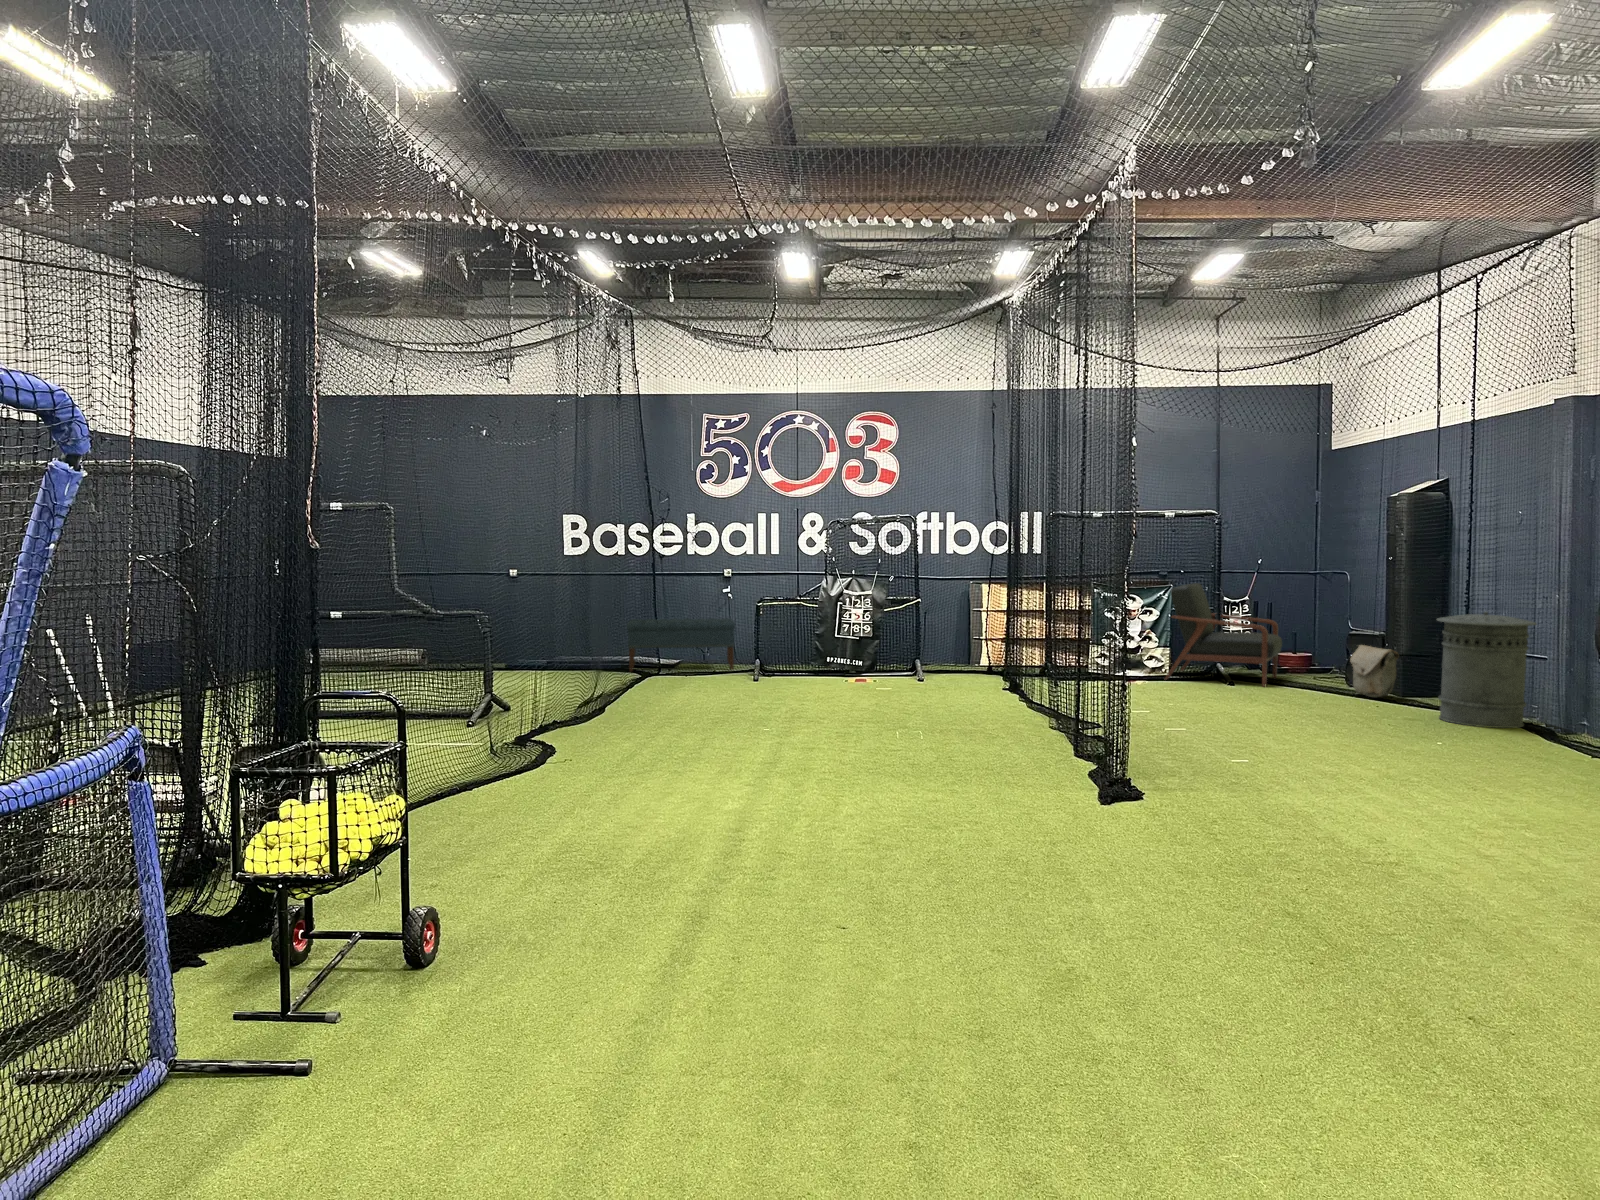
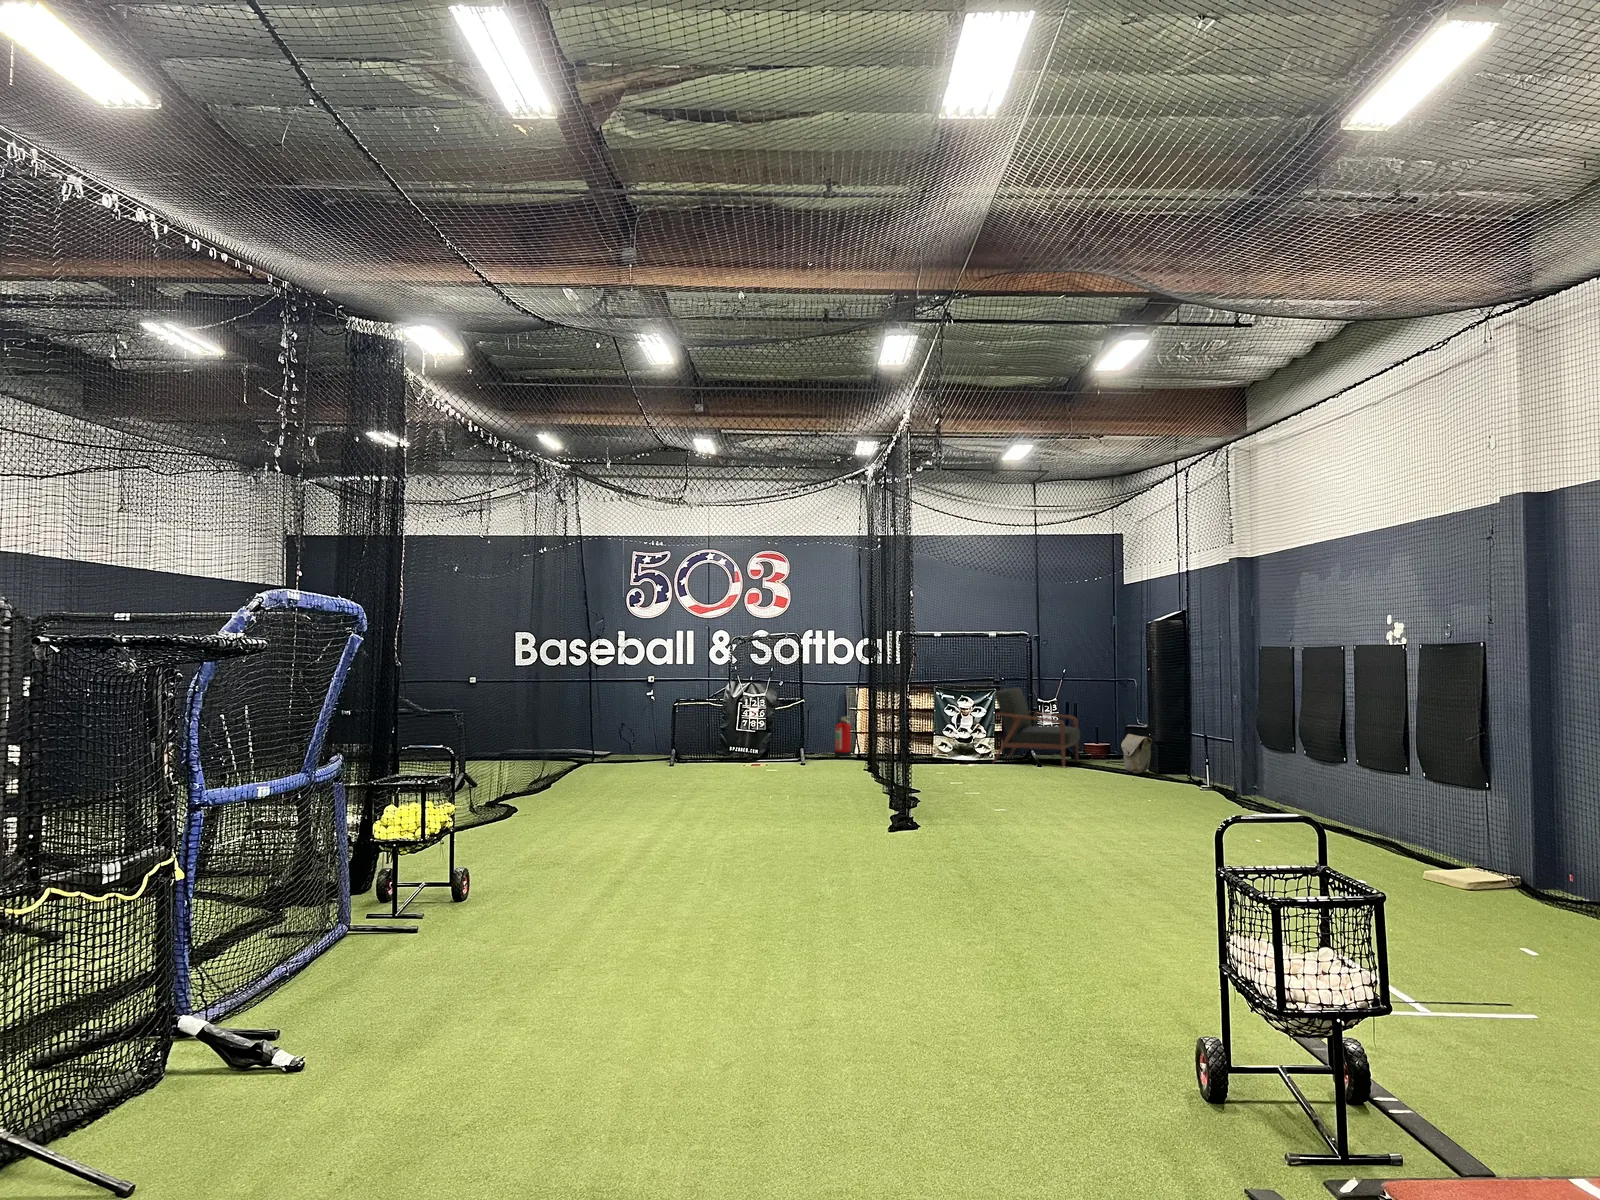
trash can: present [1437,612,1536,728] -> none [1164,707,1228,791]
bench: present [627,618,735,672] -> none [567,716,656,760]
fire extinguisher: none [957,619,978,670] -> present [835,717,851,758]

